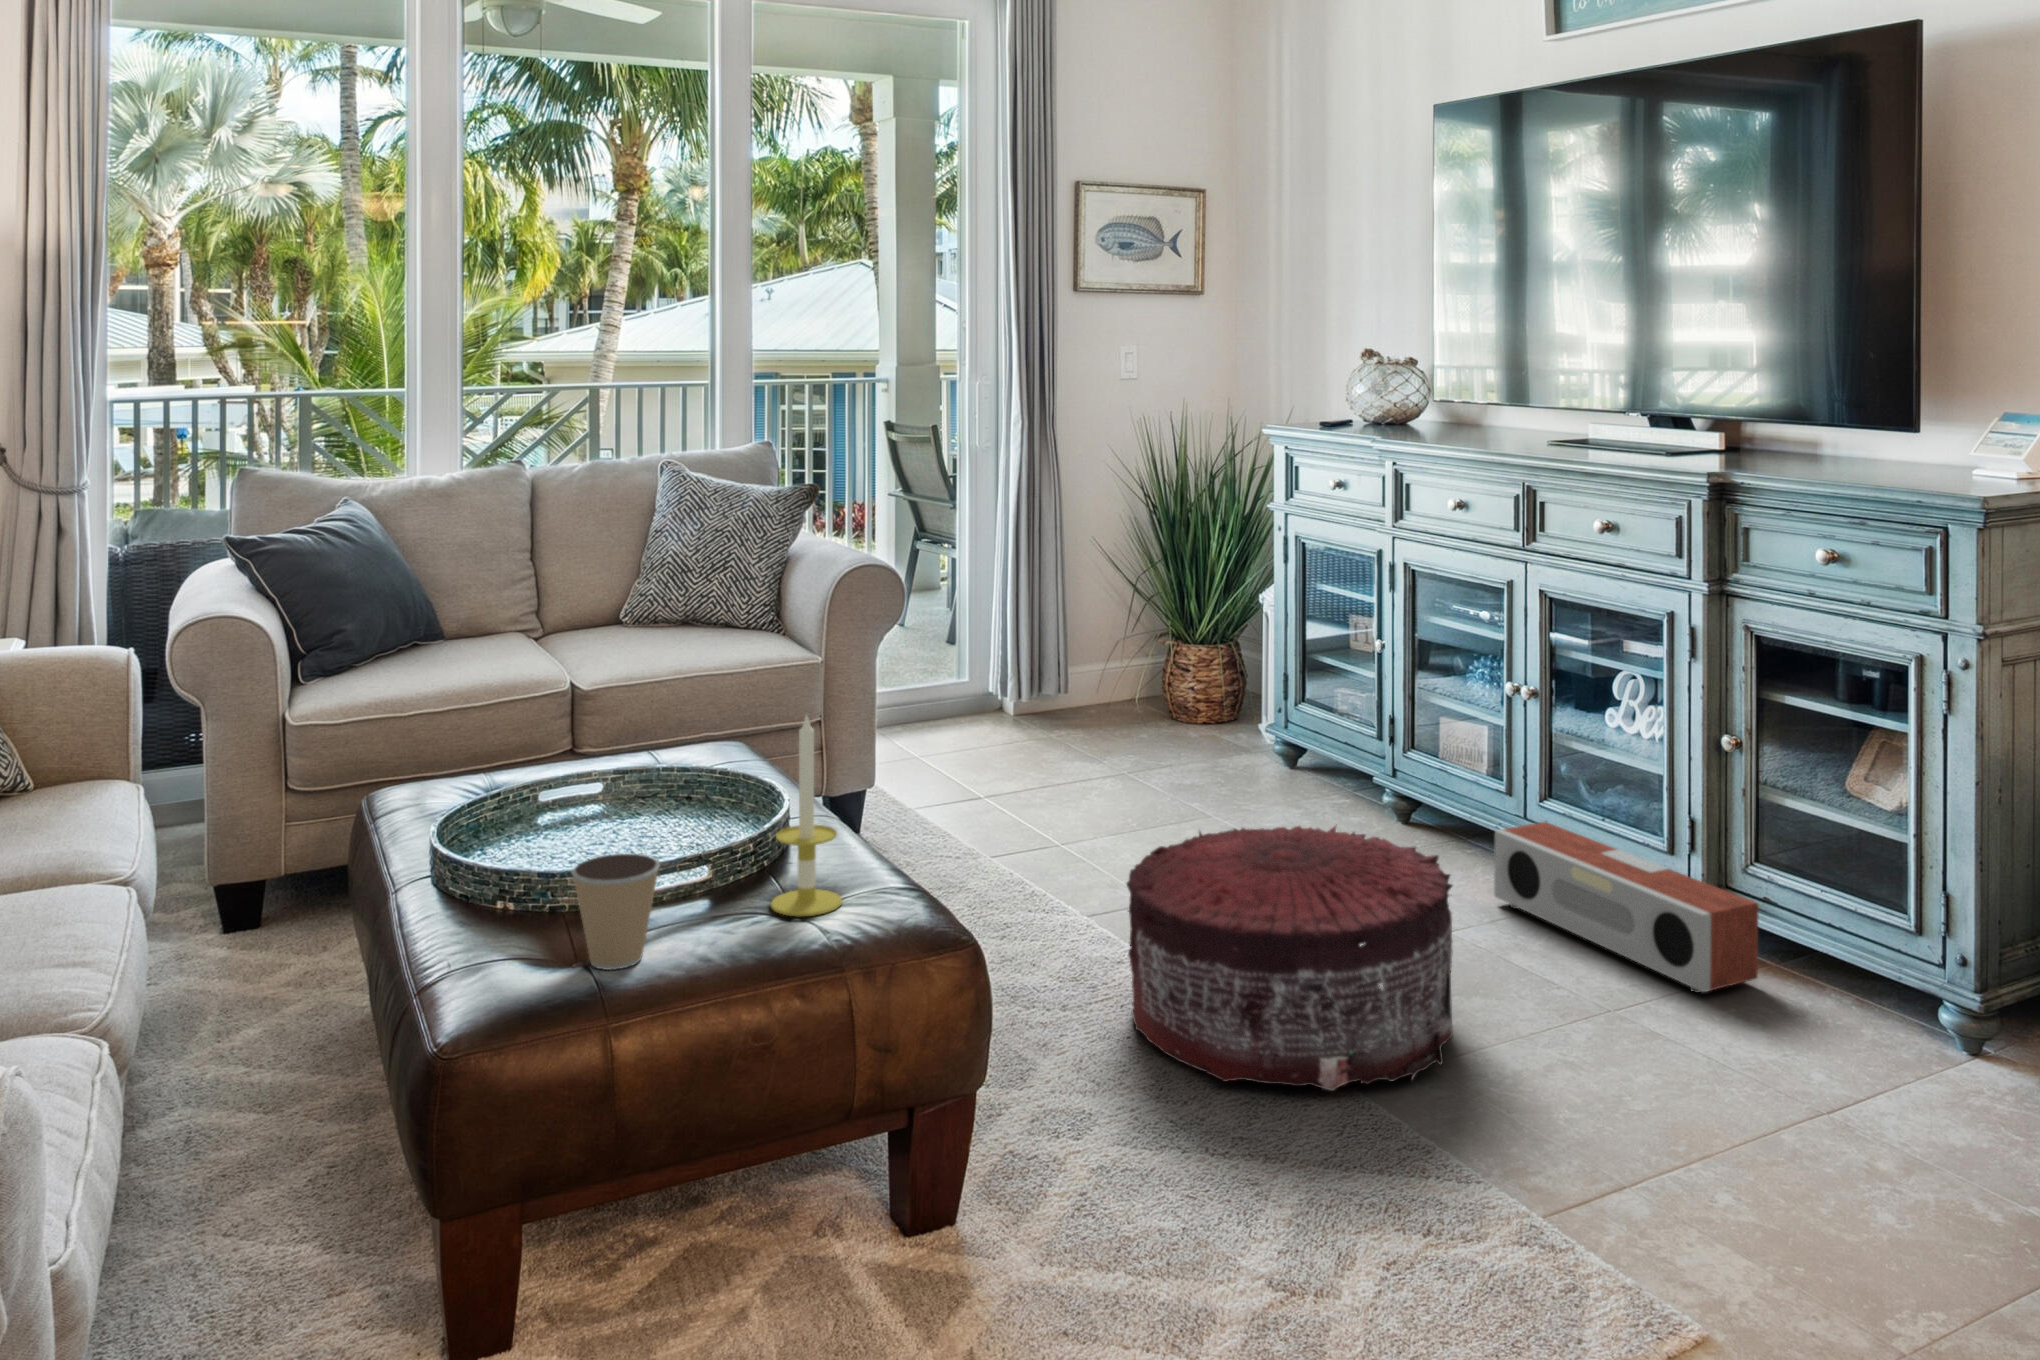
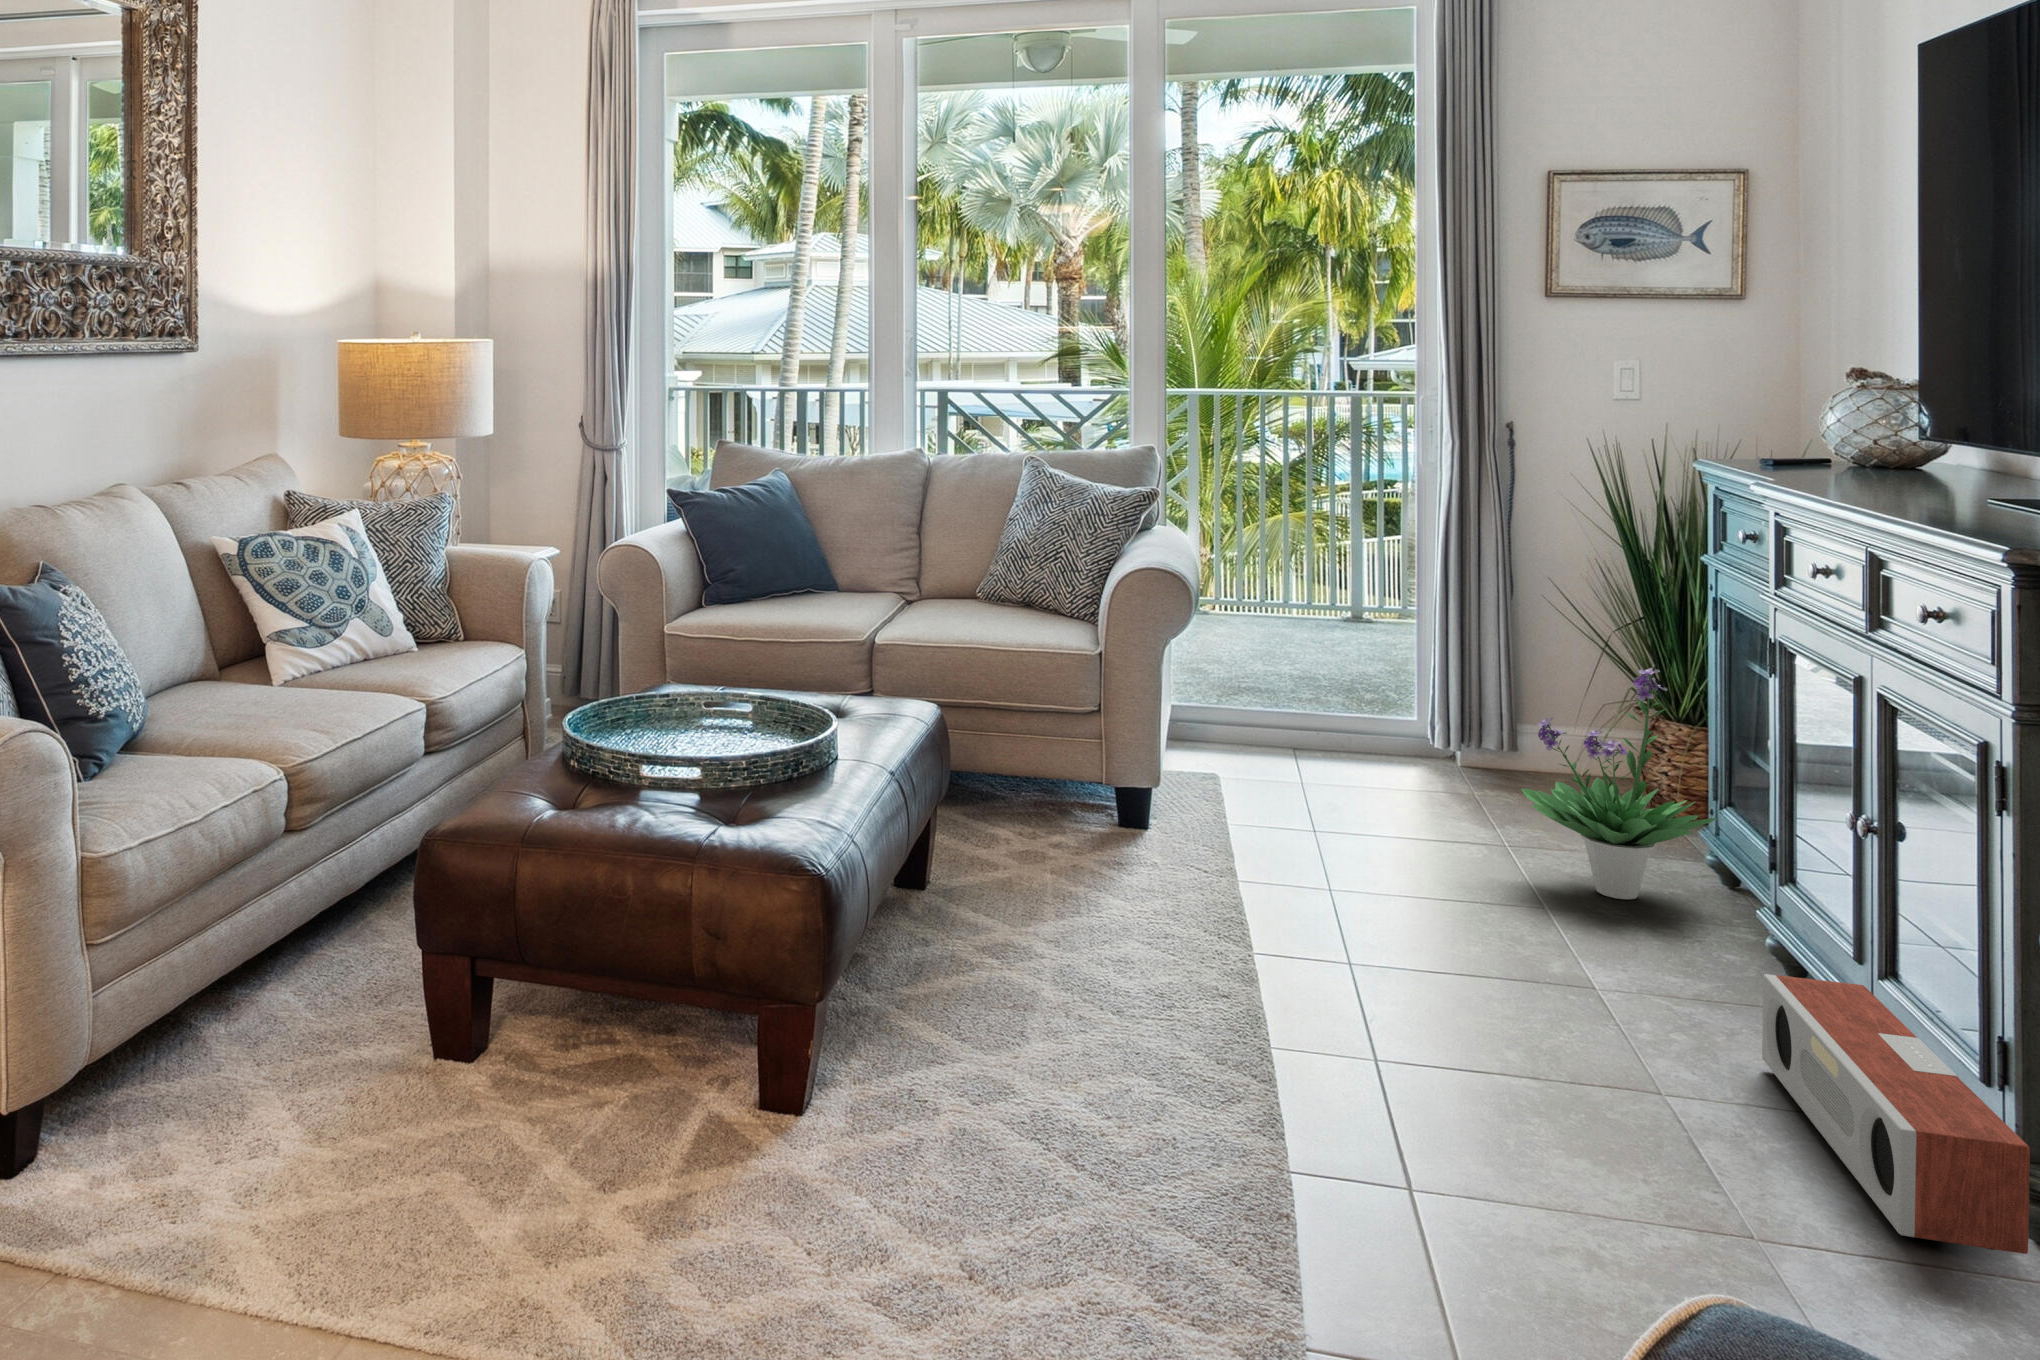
potted plant: none [1182,605,1324,802] -> present [1521,668,1718,899]
candle: present [771,716,842,916] -> none [698,644,756,810]
pouf: present [1127,826,1453,1091] -> none [1124,861,1498,1167]
coffee cup: present [571,854,660,970] -> none [526,723,590,806]

